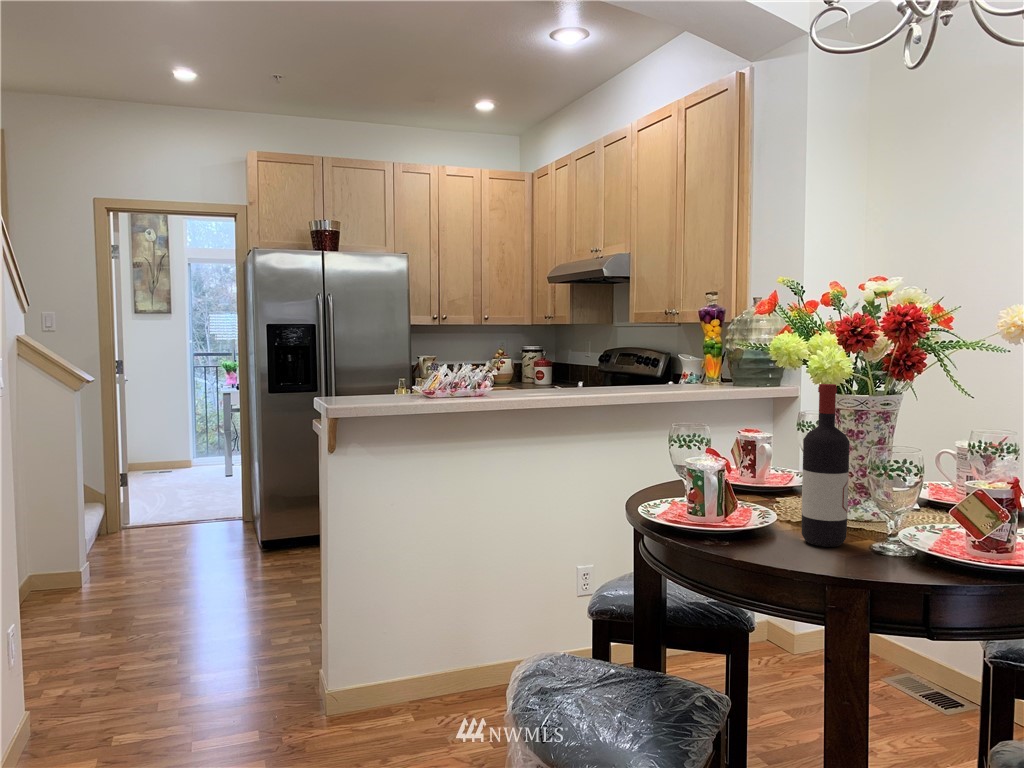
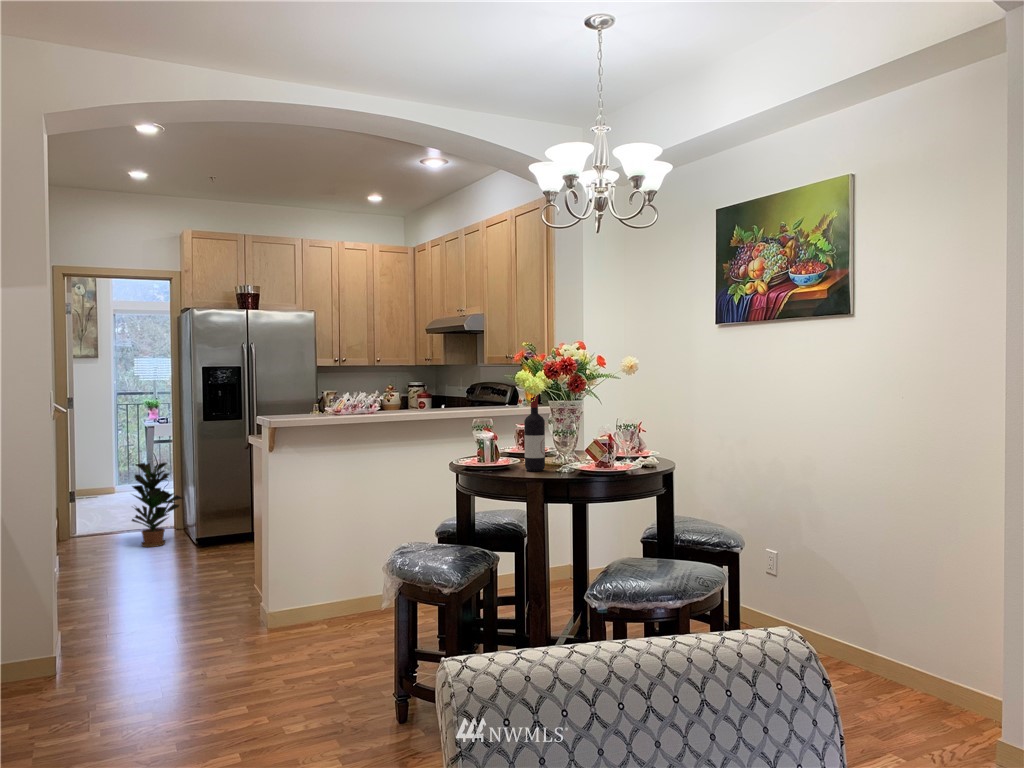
potted plant: none [181,443,248,548] -> present [132,463,182,547]

